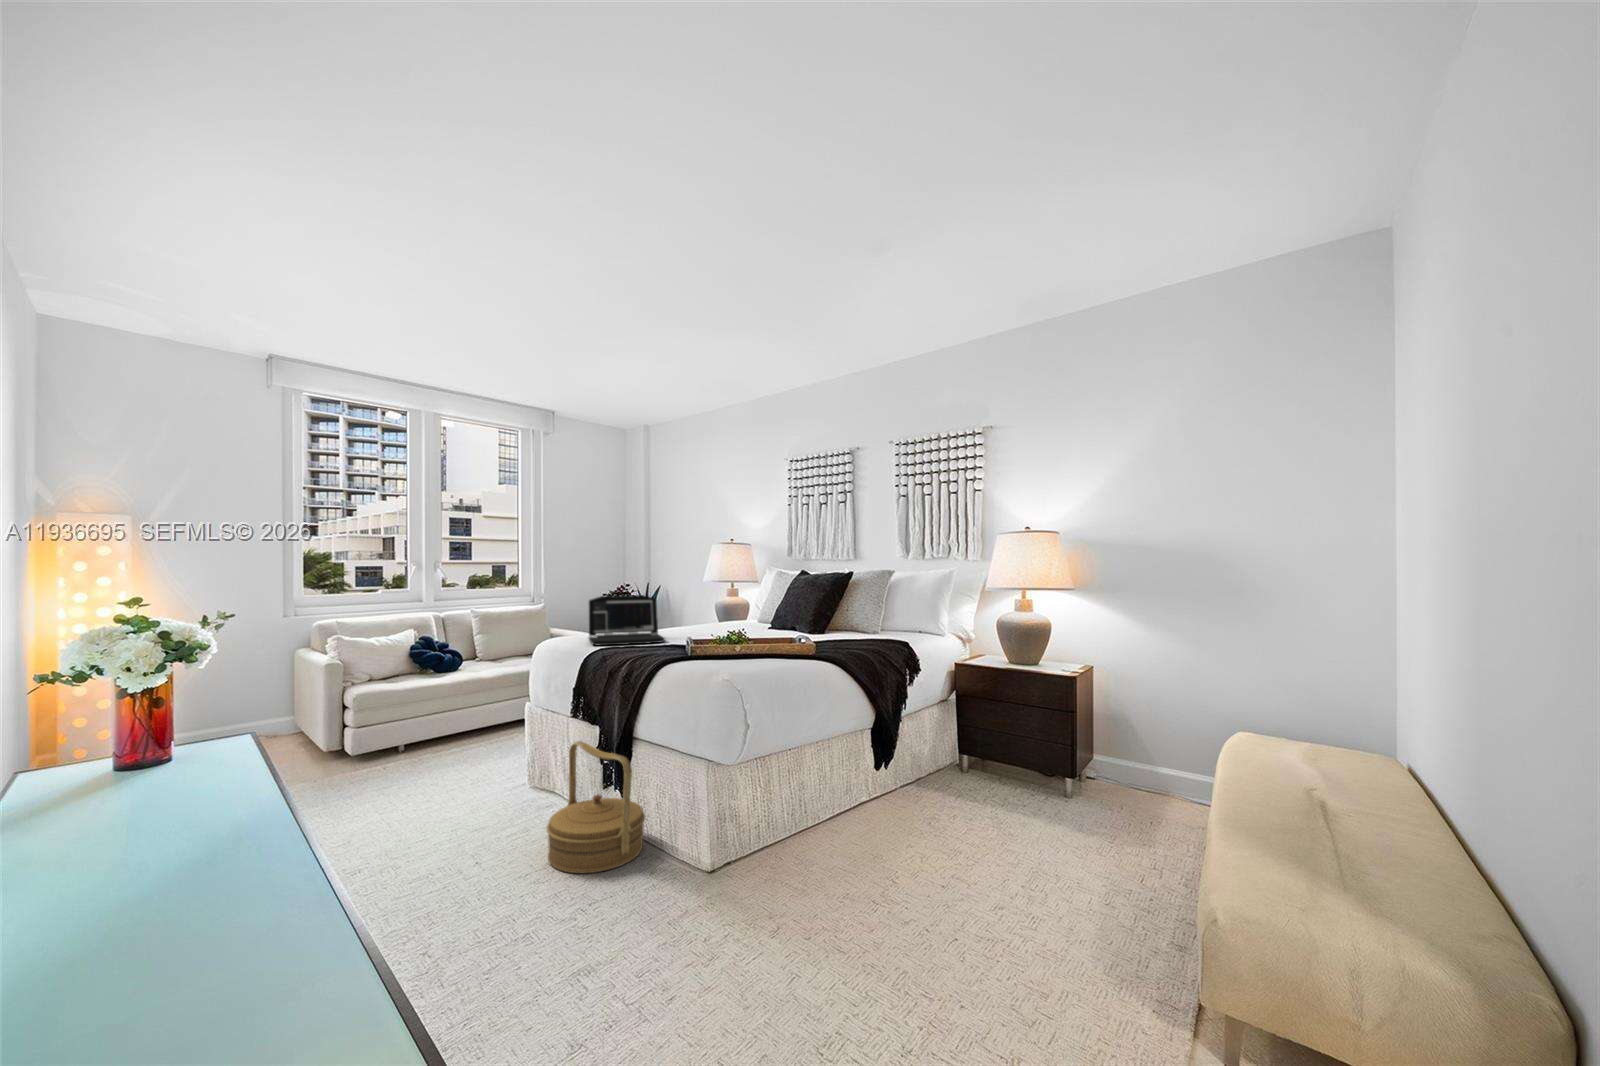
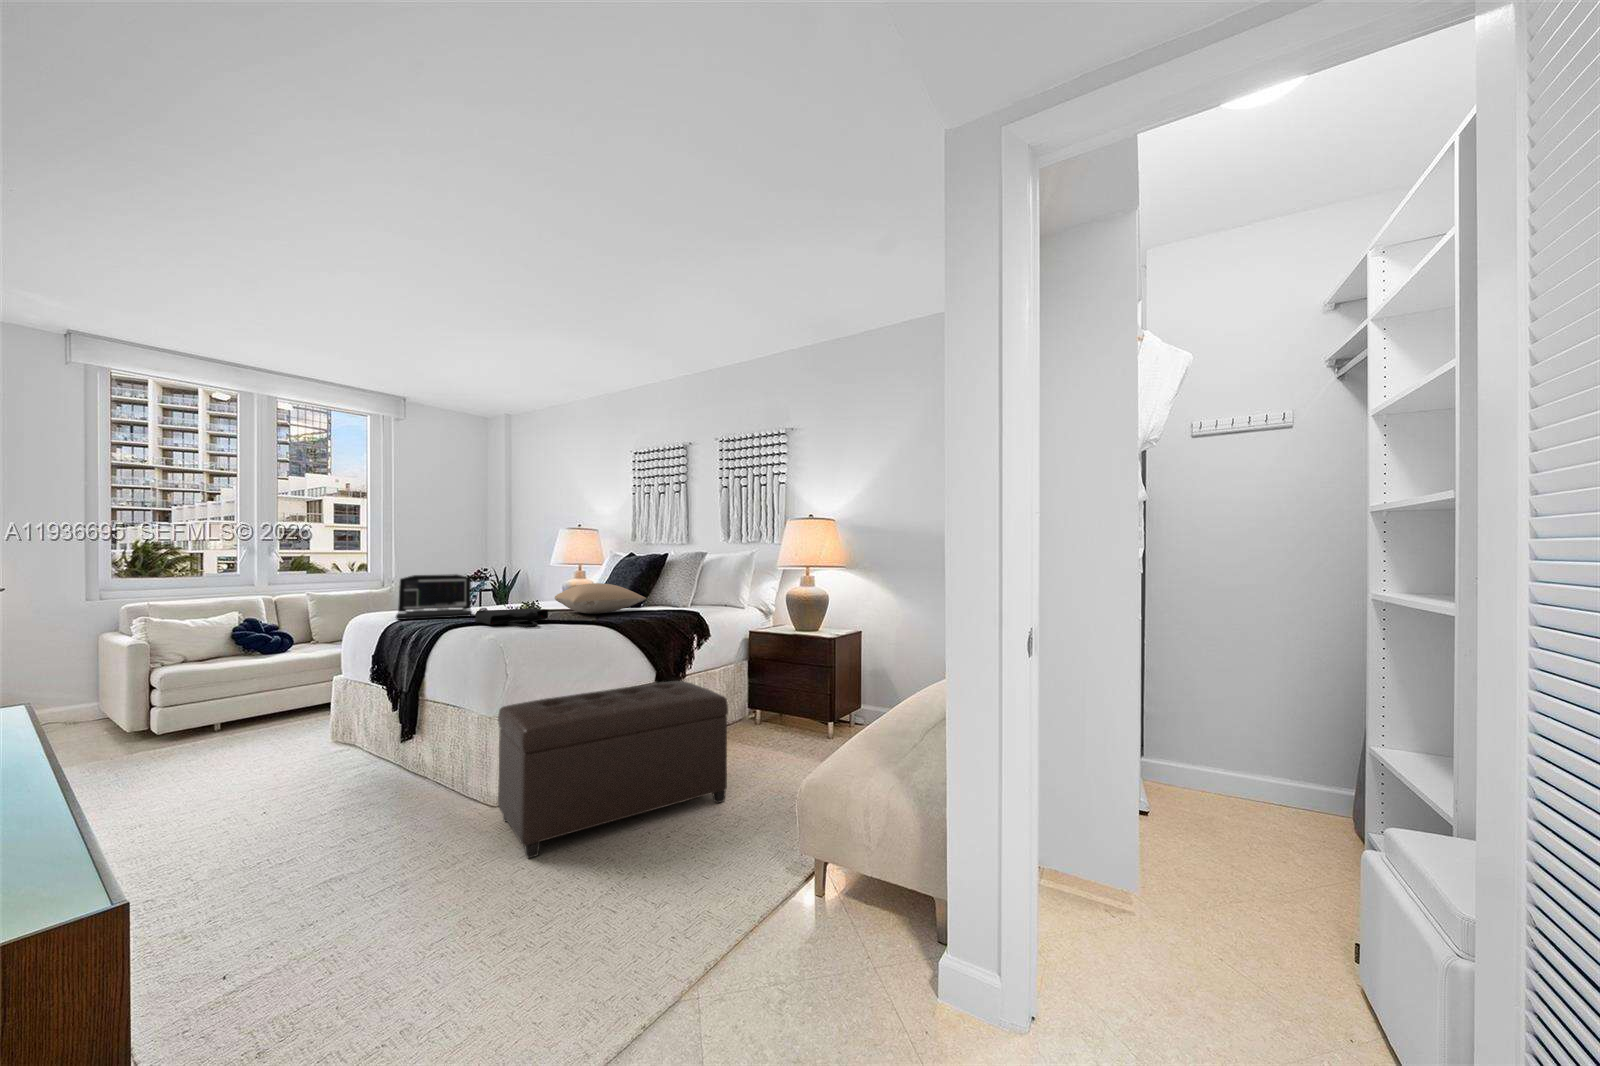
pillow: none [745,607,850,641] -> present [555,583,646,614]
tote bag: none [681,636,758,660] -> present [476,609,548,628]
ottoman: none [739,726,999,948] -> present [498,681,728,858]
woven basket: present [546,741,645,873] -> none [325,704,428,818]

